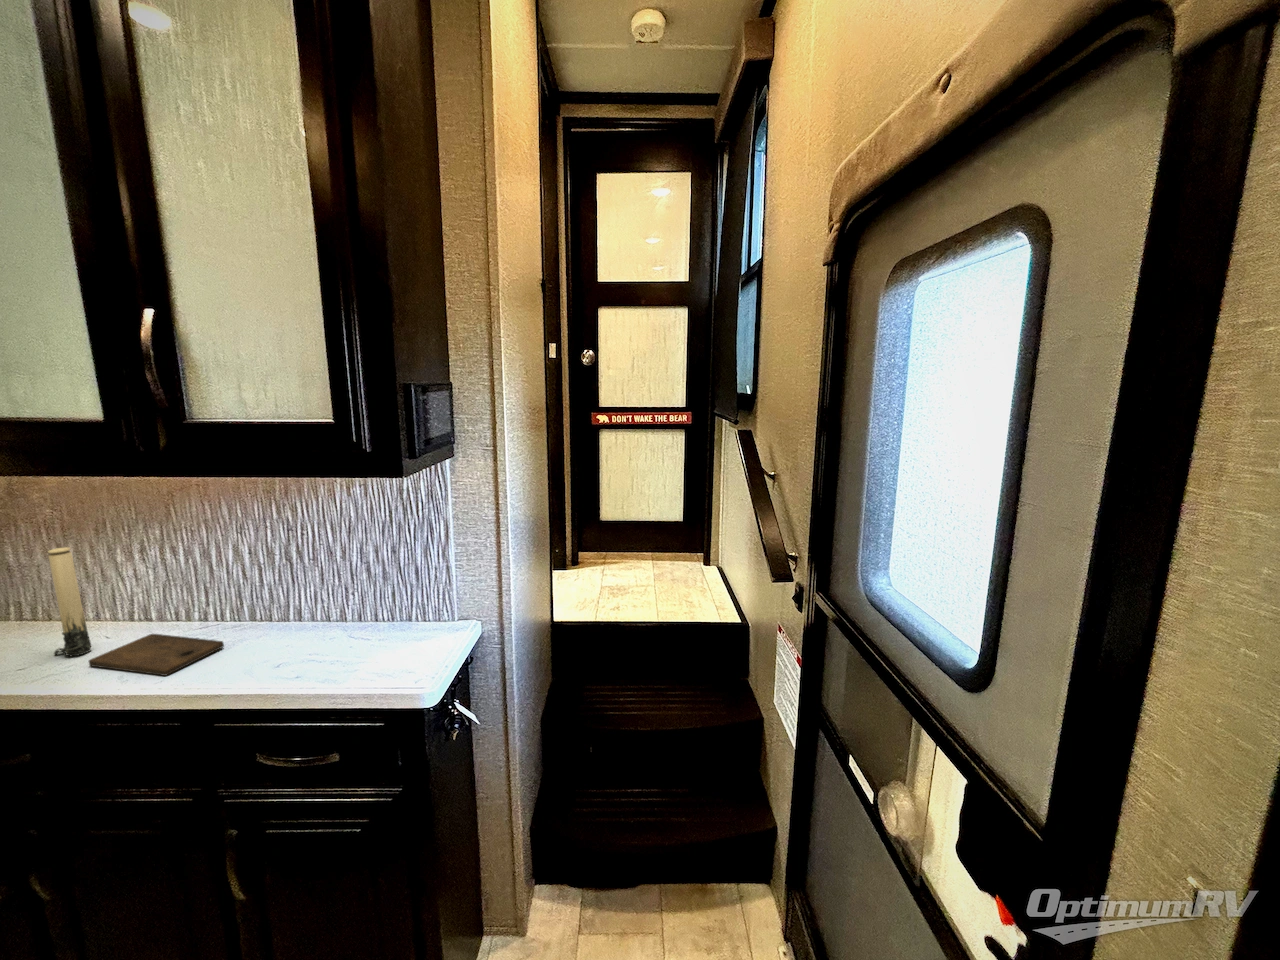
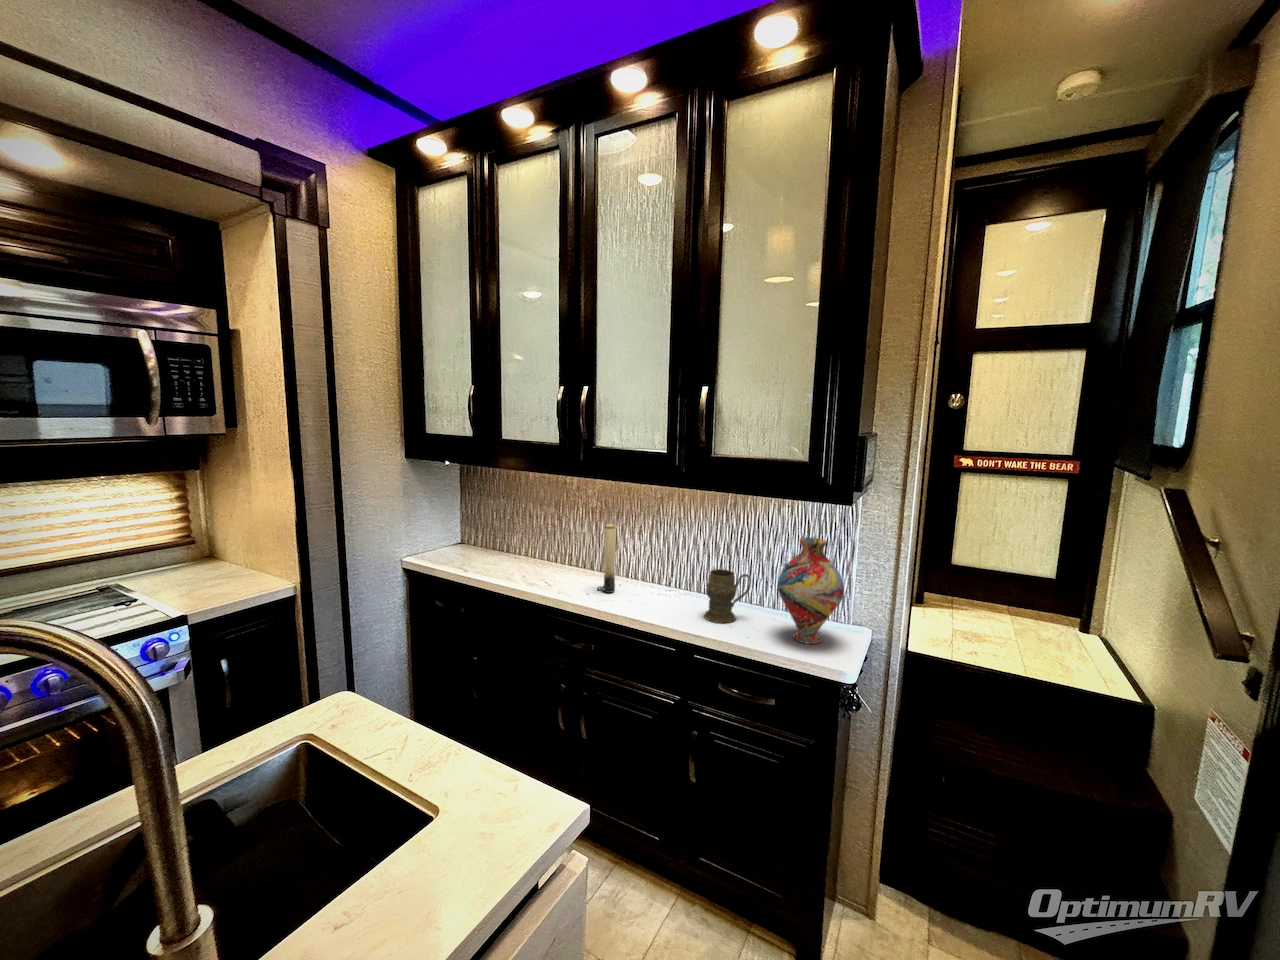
vase: none [336,524,429,665] -> present [778,537,844,644]
mug: none [236,586,310,665] -> present [704,569,751,623]
cutting board: present [89,634,224,676] -> none [620,588,690,616]

